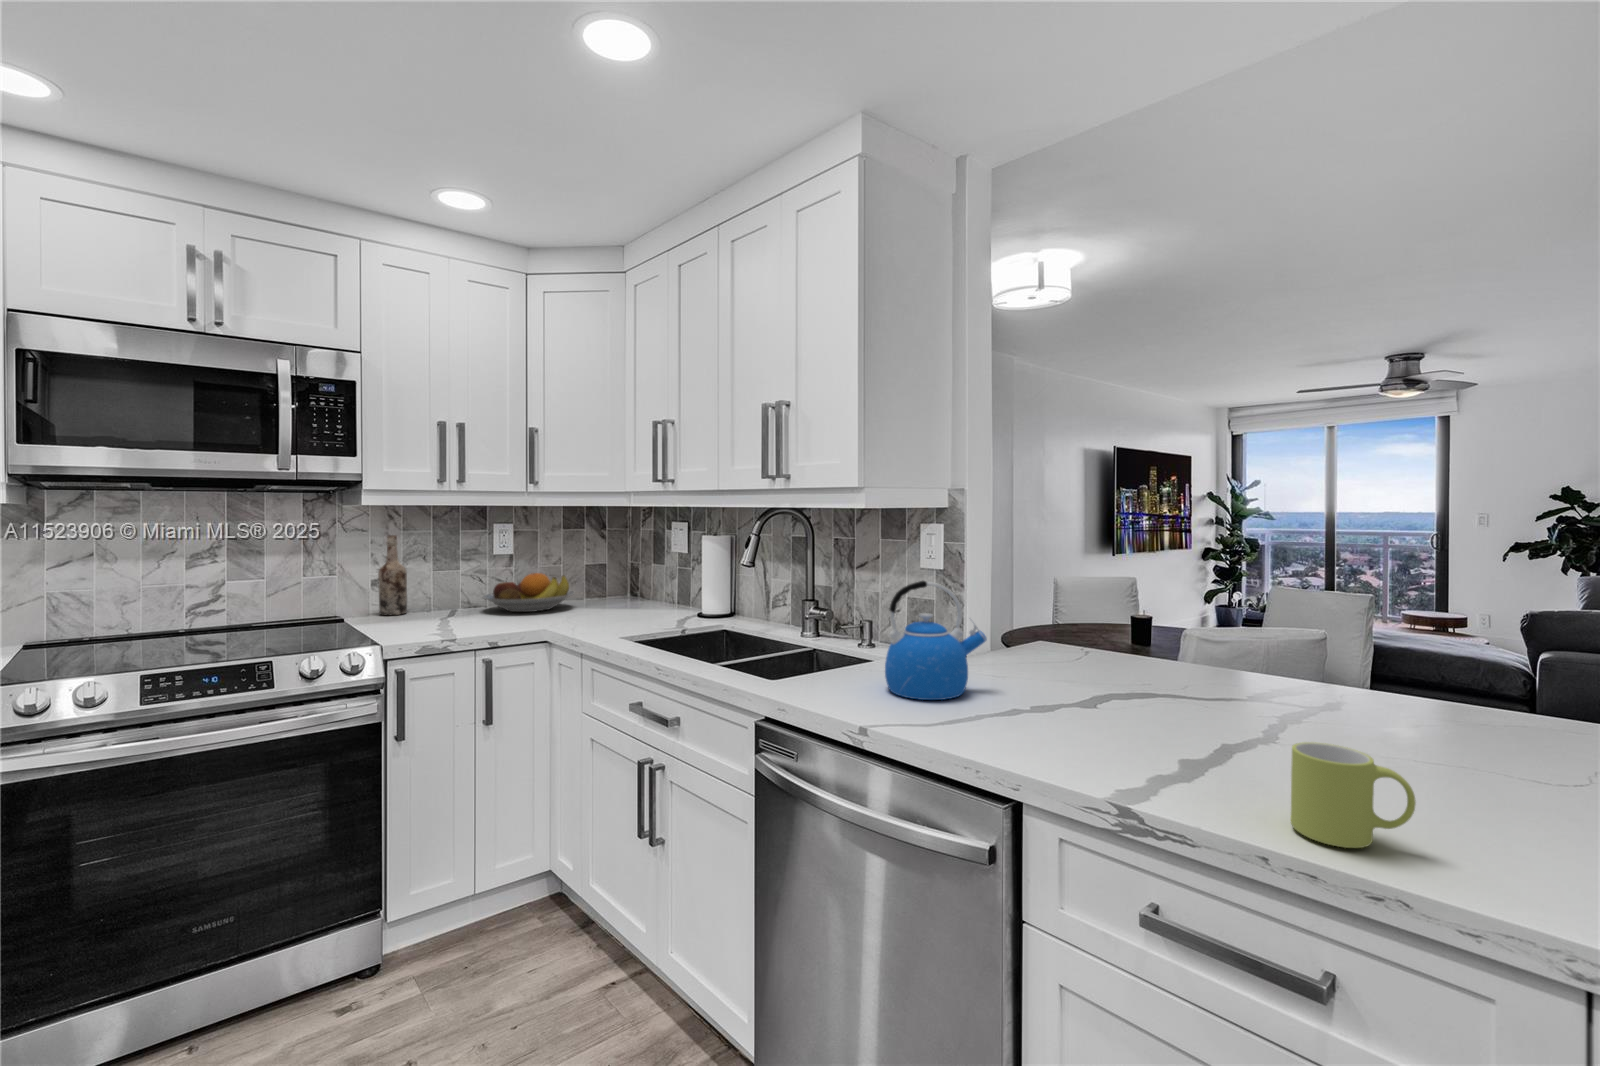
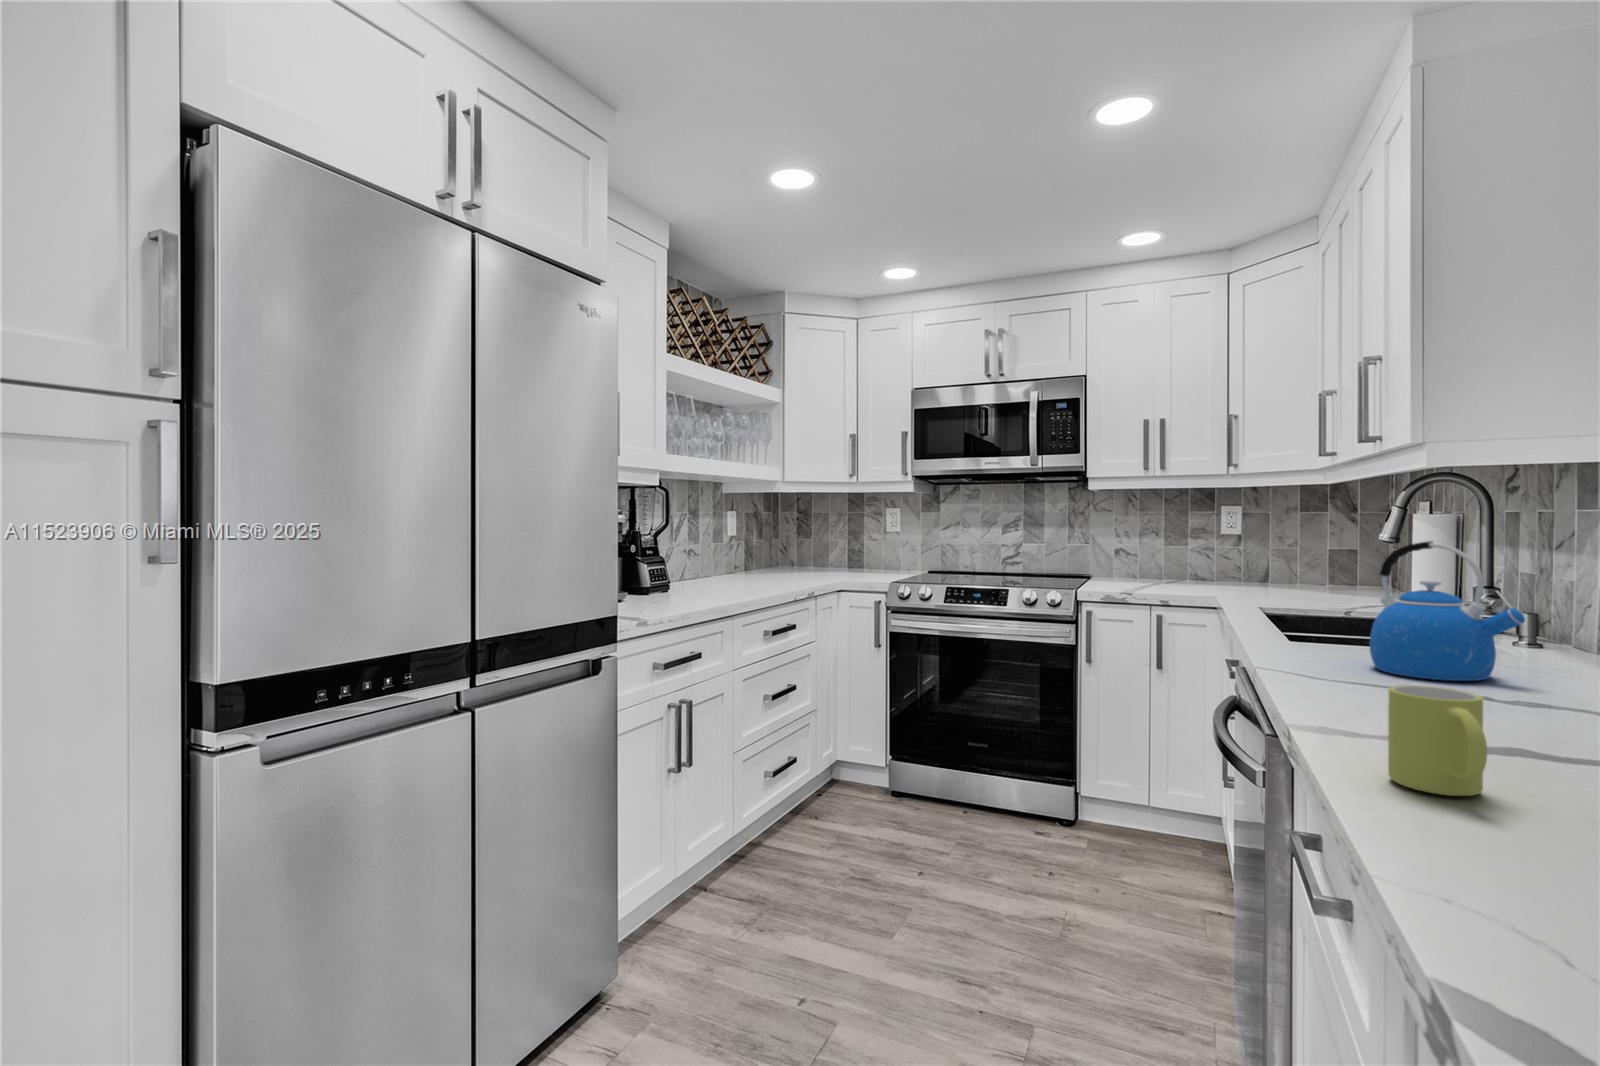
wine bottle: present [378,535,407,615] -> none [1115,514,1137,579]
fruit bowl: present [483,573,574,612] -> none [1191,551,1288,588]

